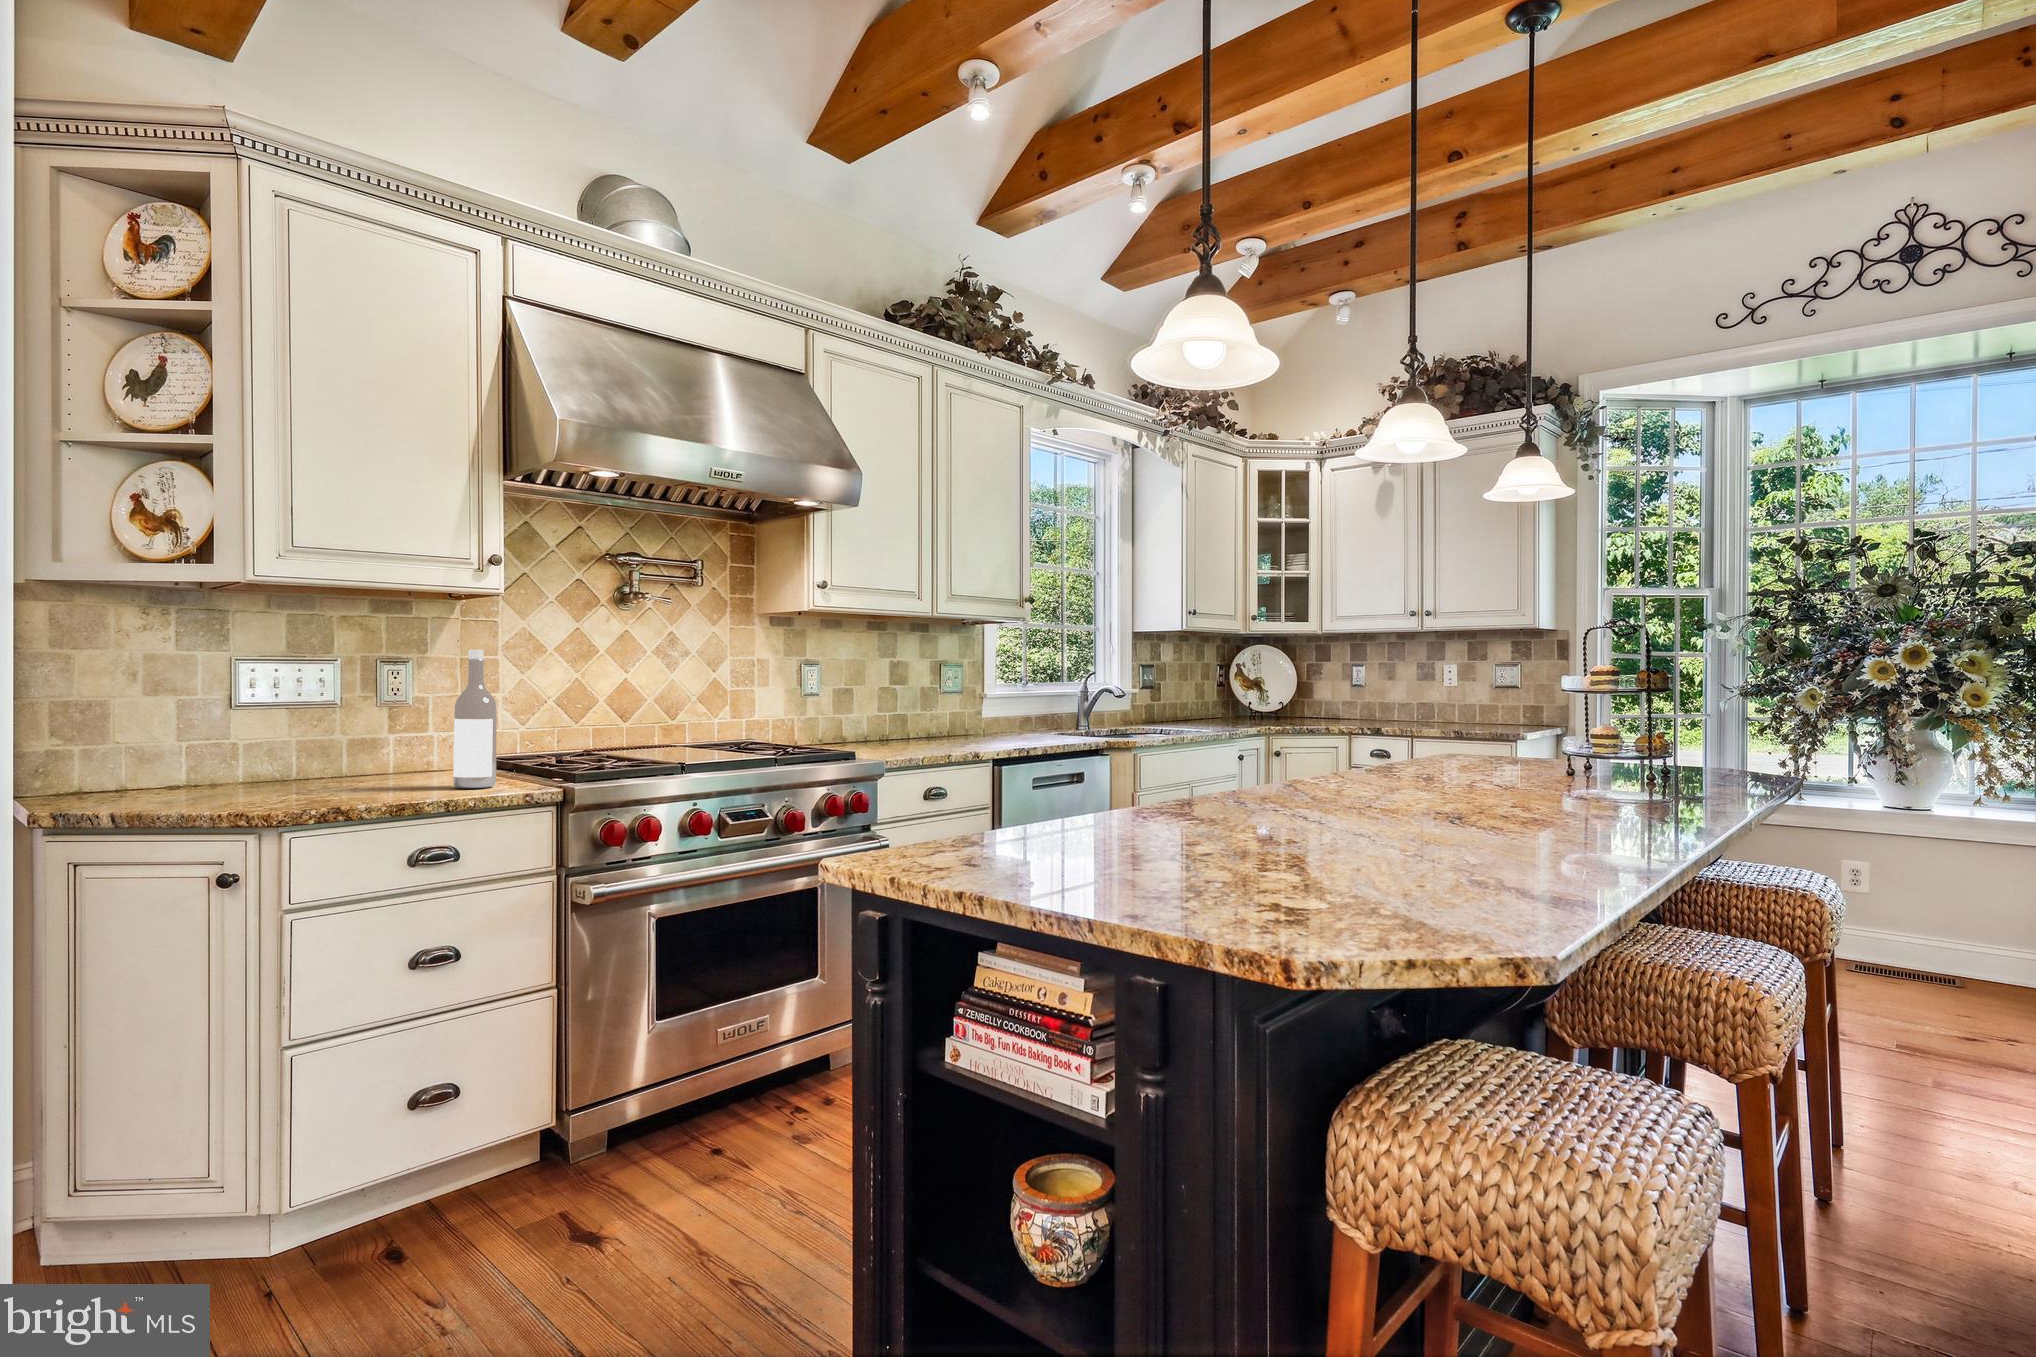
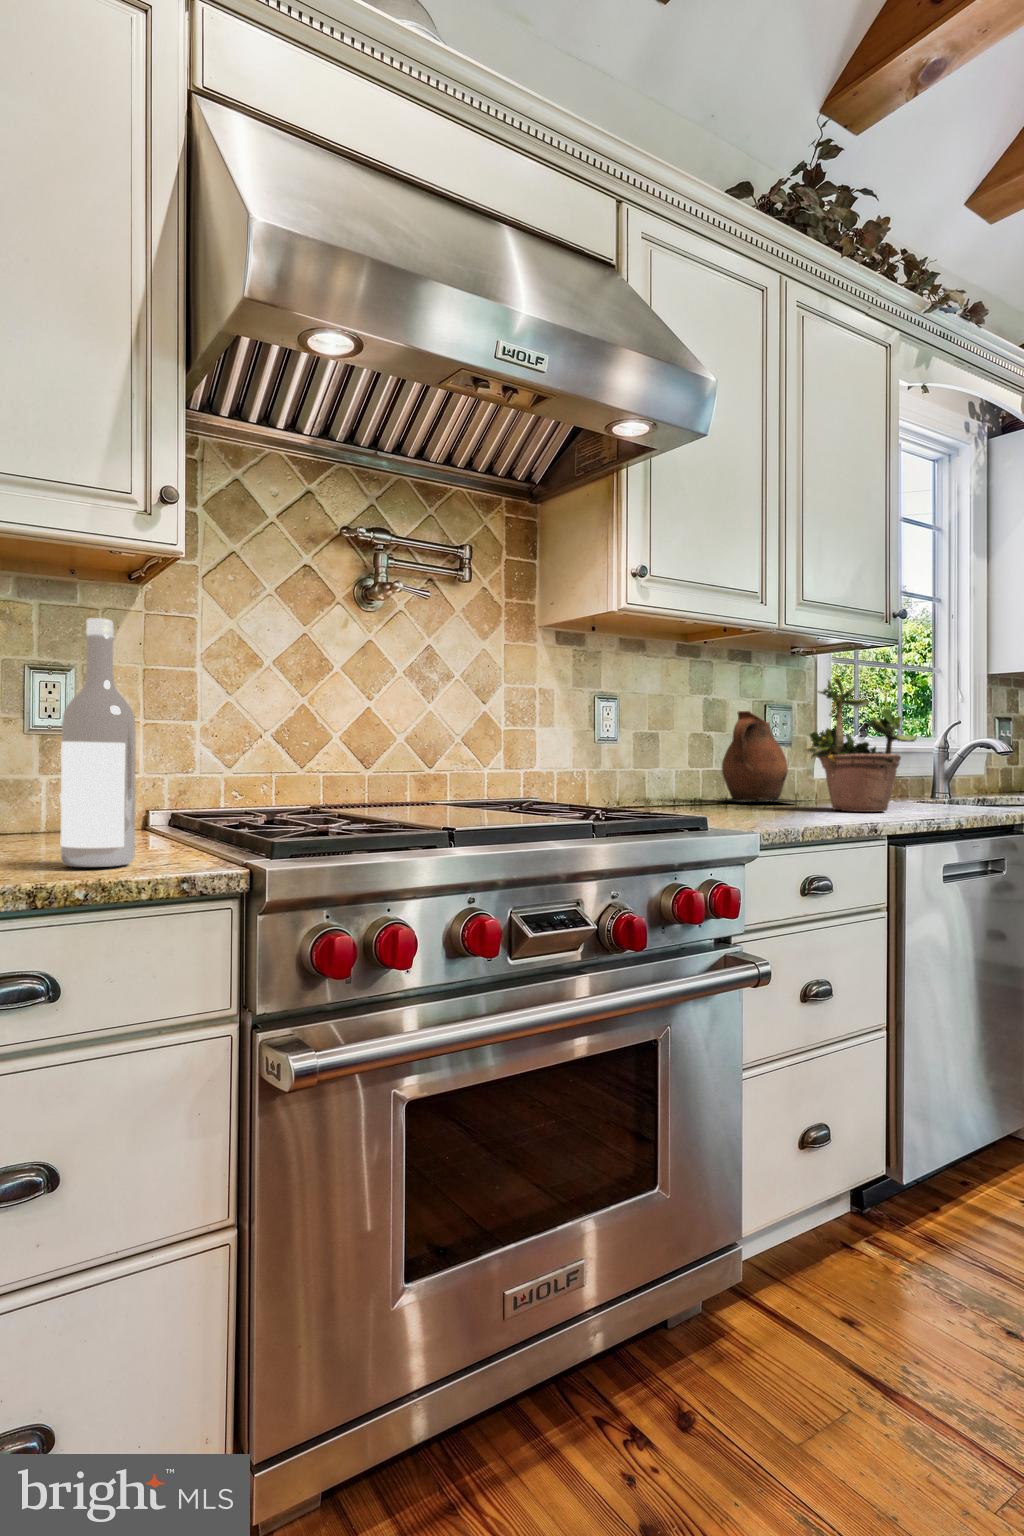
potted plant: none [948,643,1022,745] -> present [804,678,917,812]
ceramic pitcher: none [894,671,956,739] -> present [716,711,799,802]

